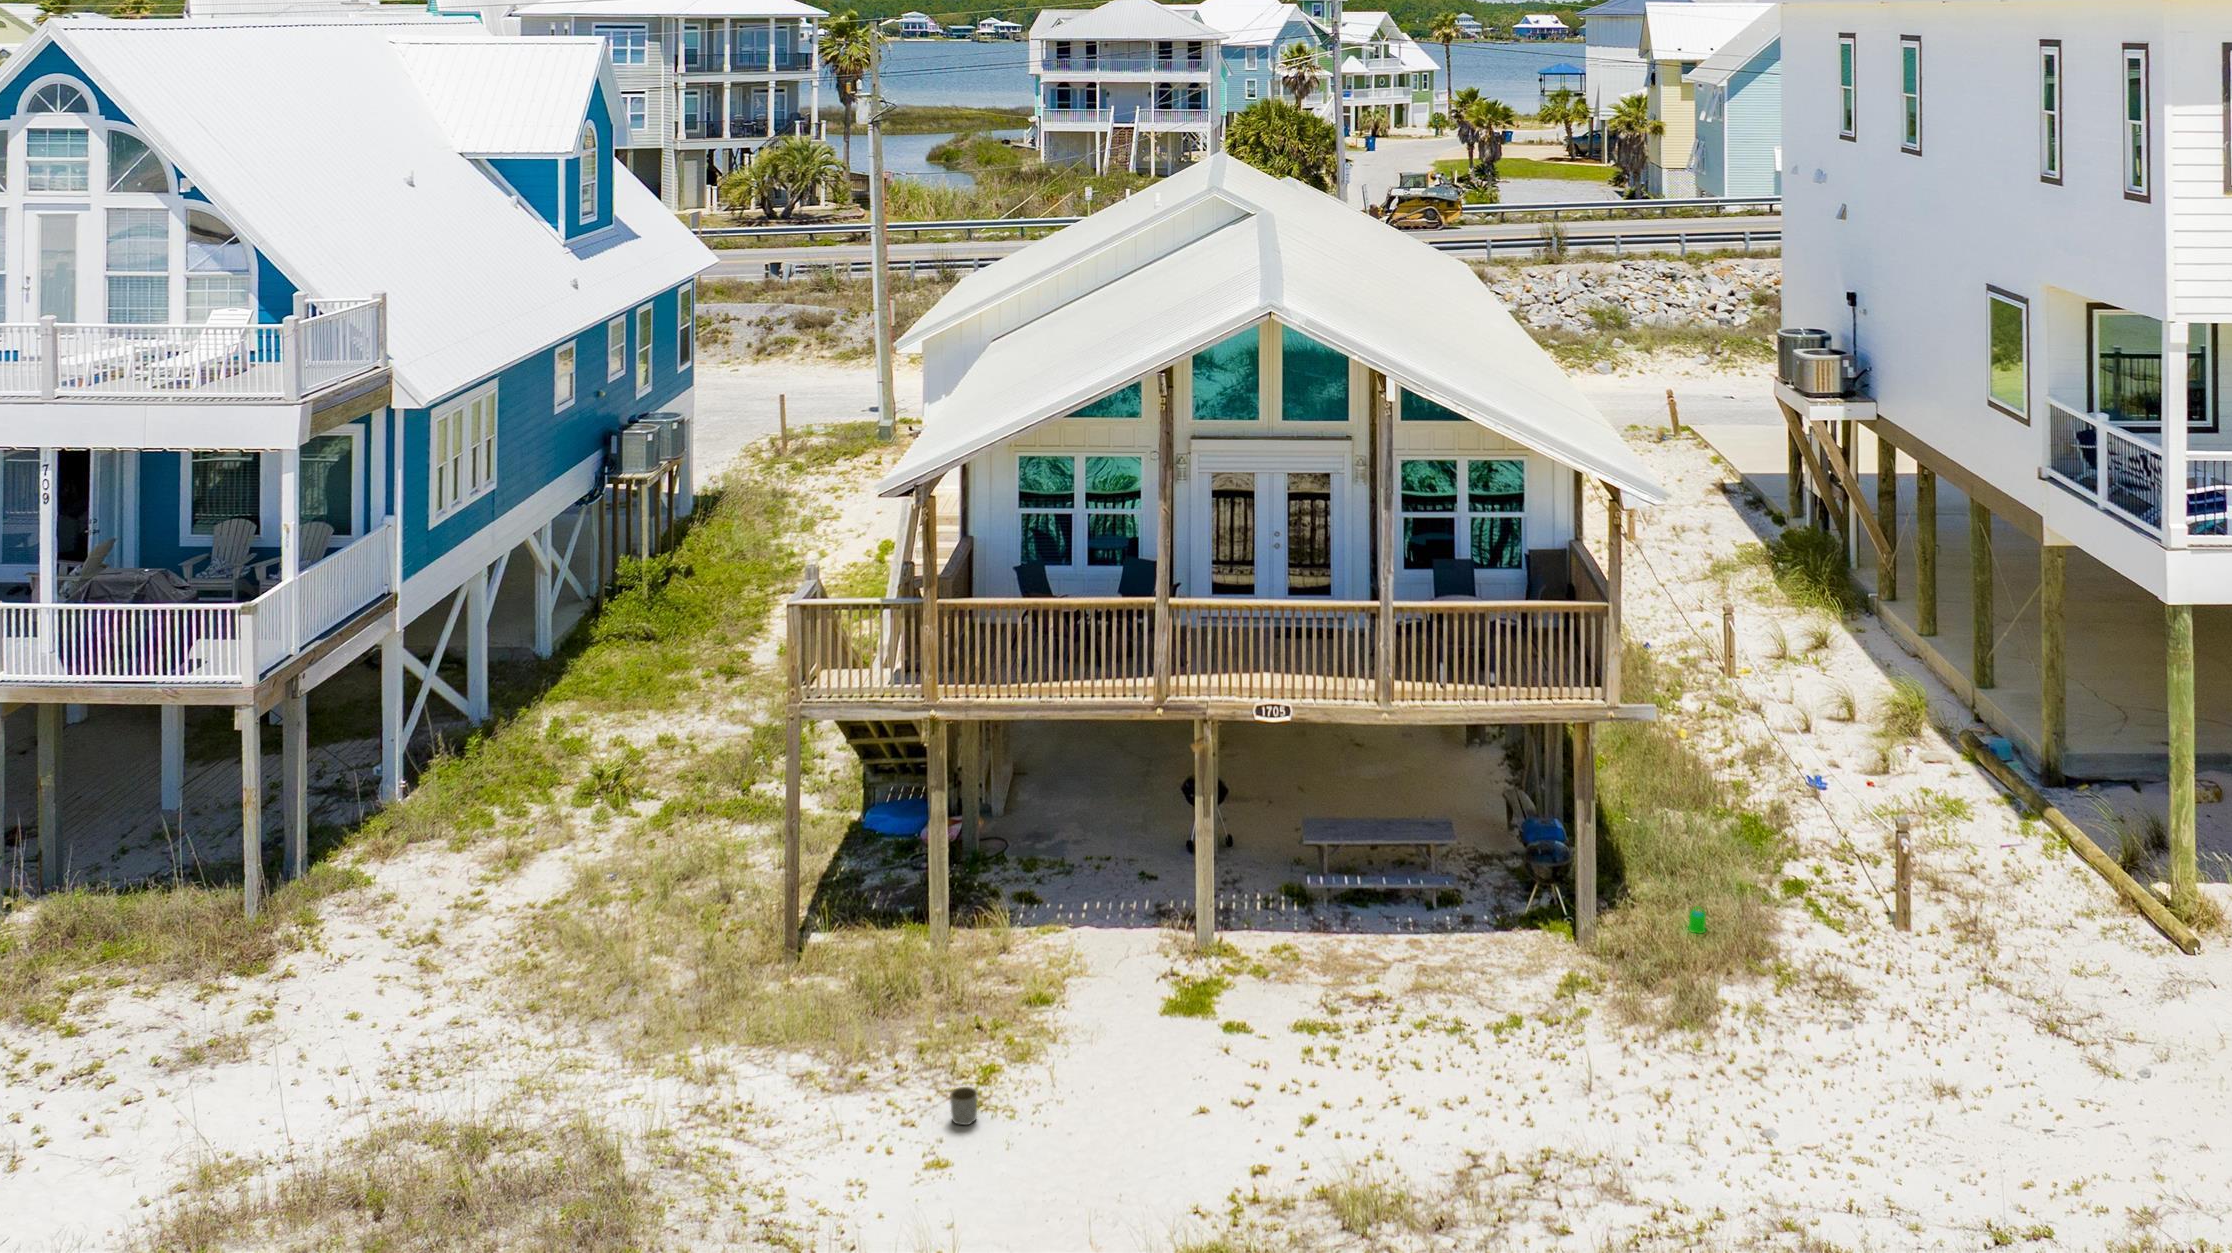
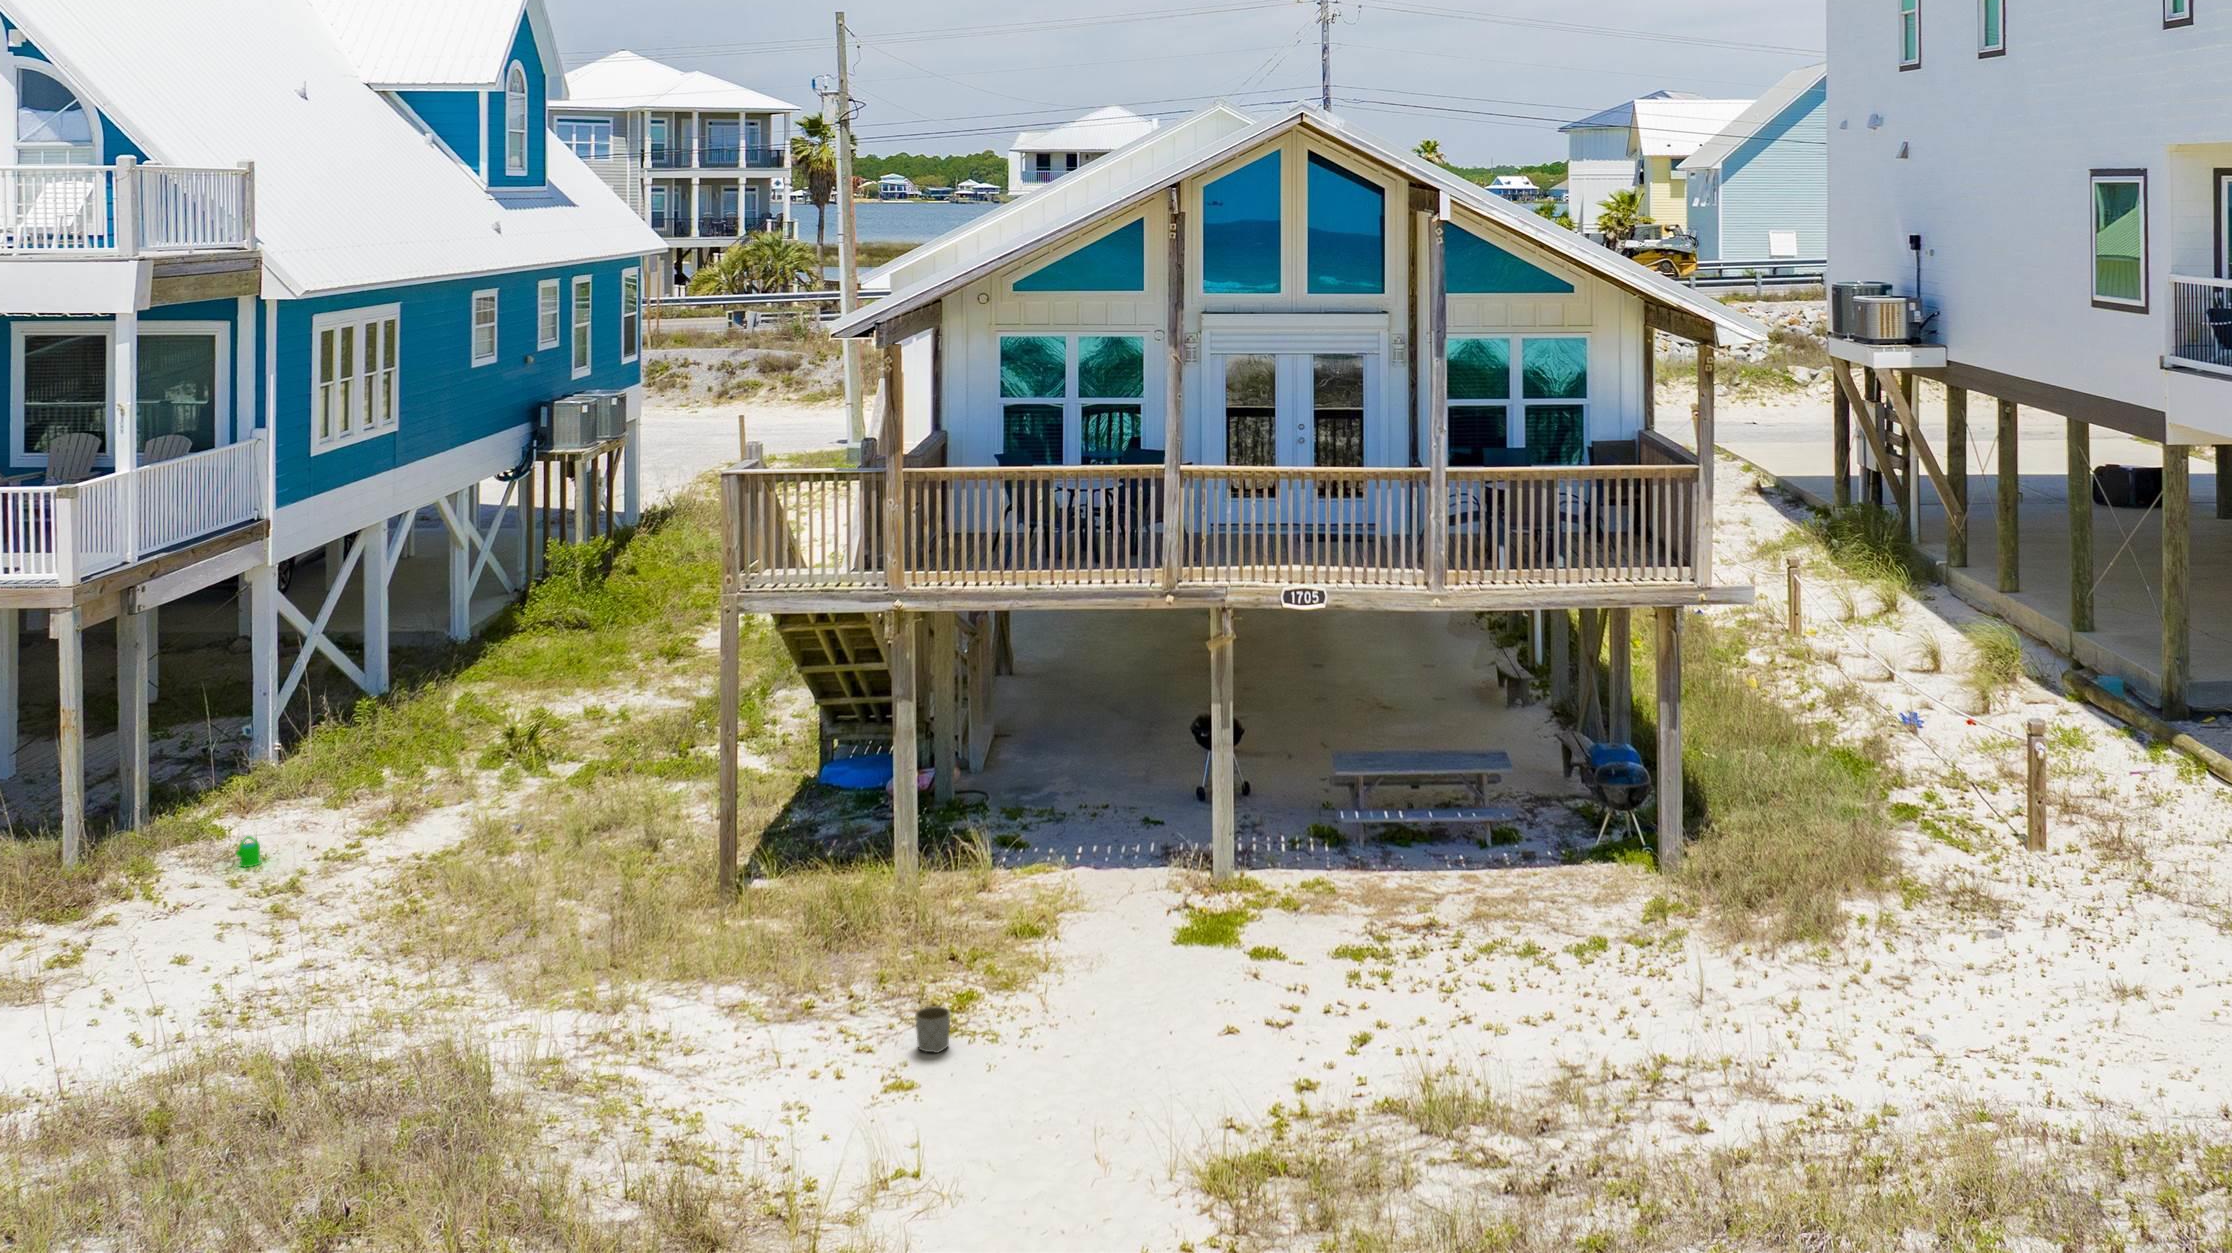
watering can: present [1688,906,1706,934] -> present [236,836,262,867]

